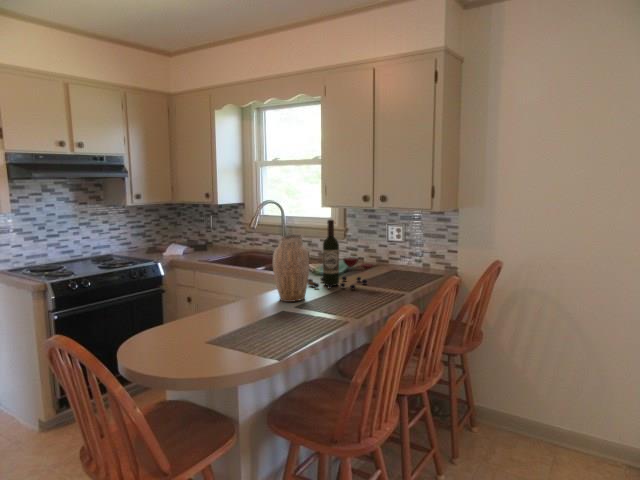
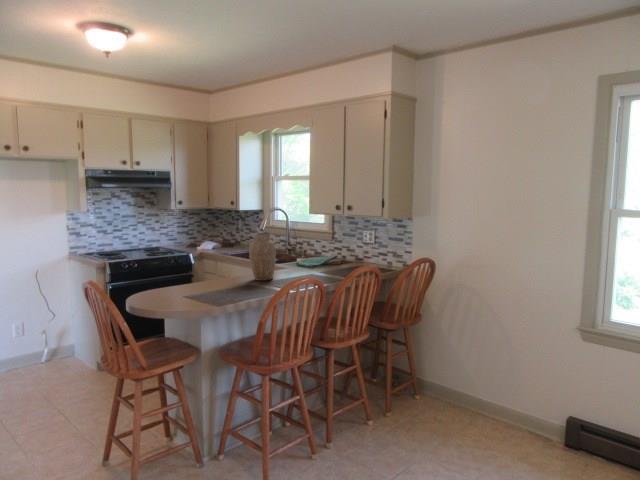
wine bottle: present [308,220,373,289] -> none [284,223,333,276]

